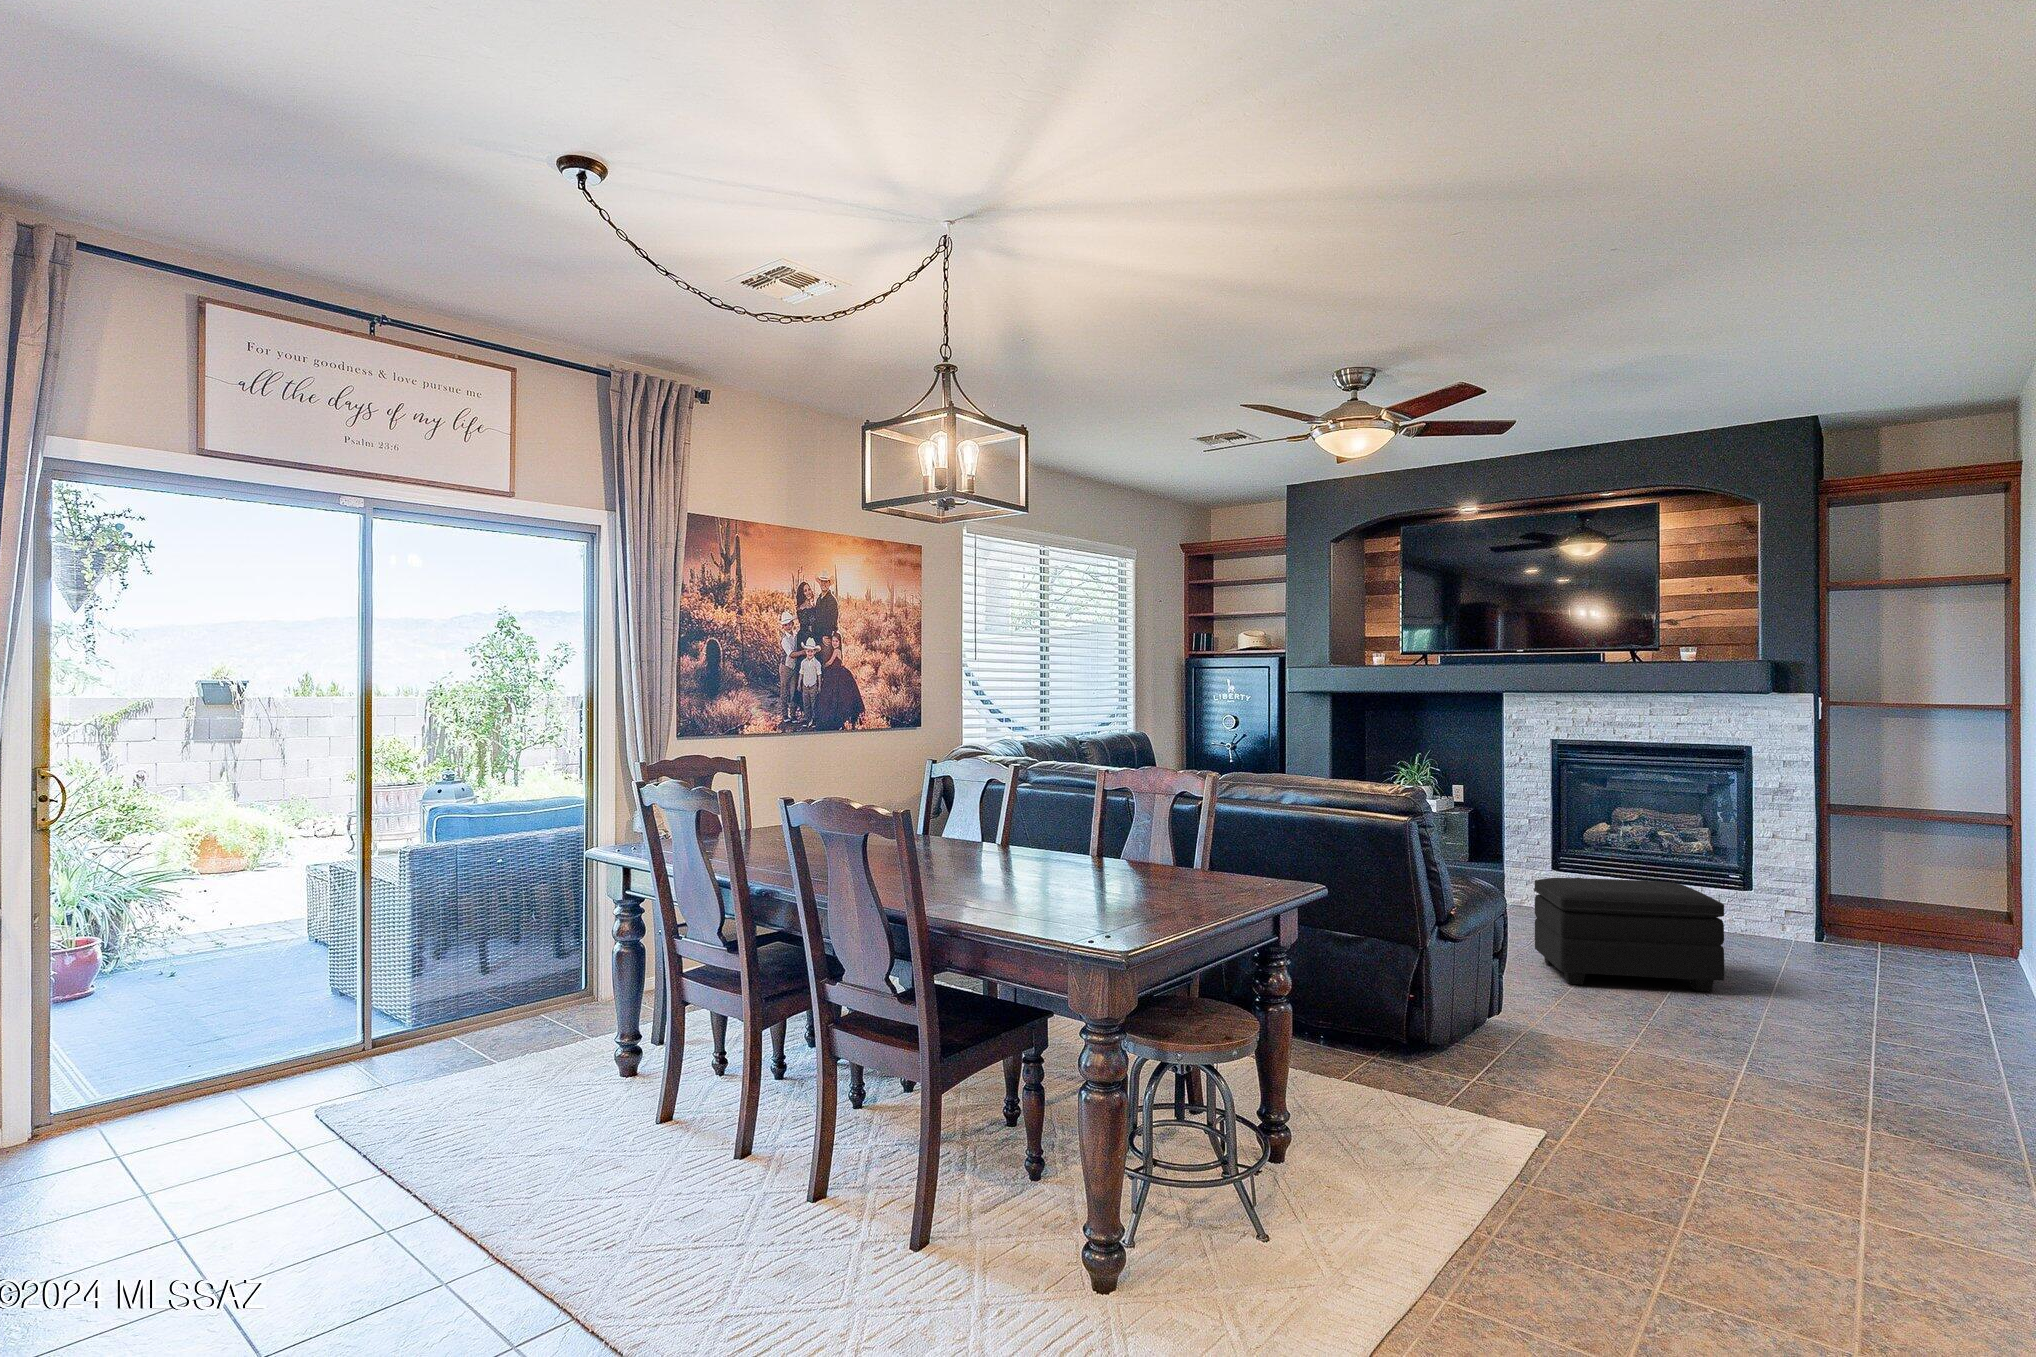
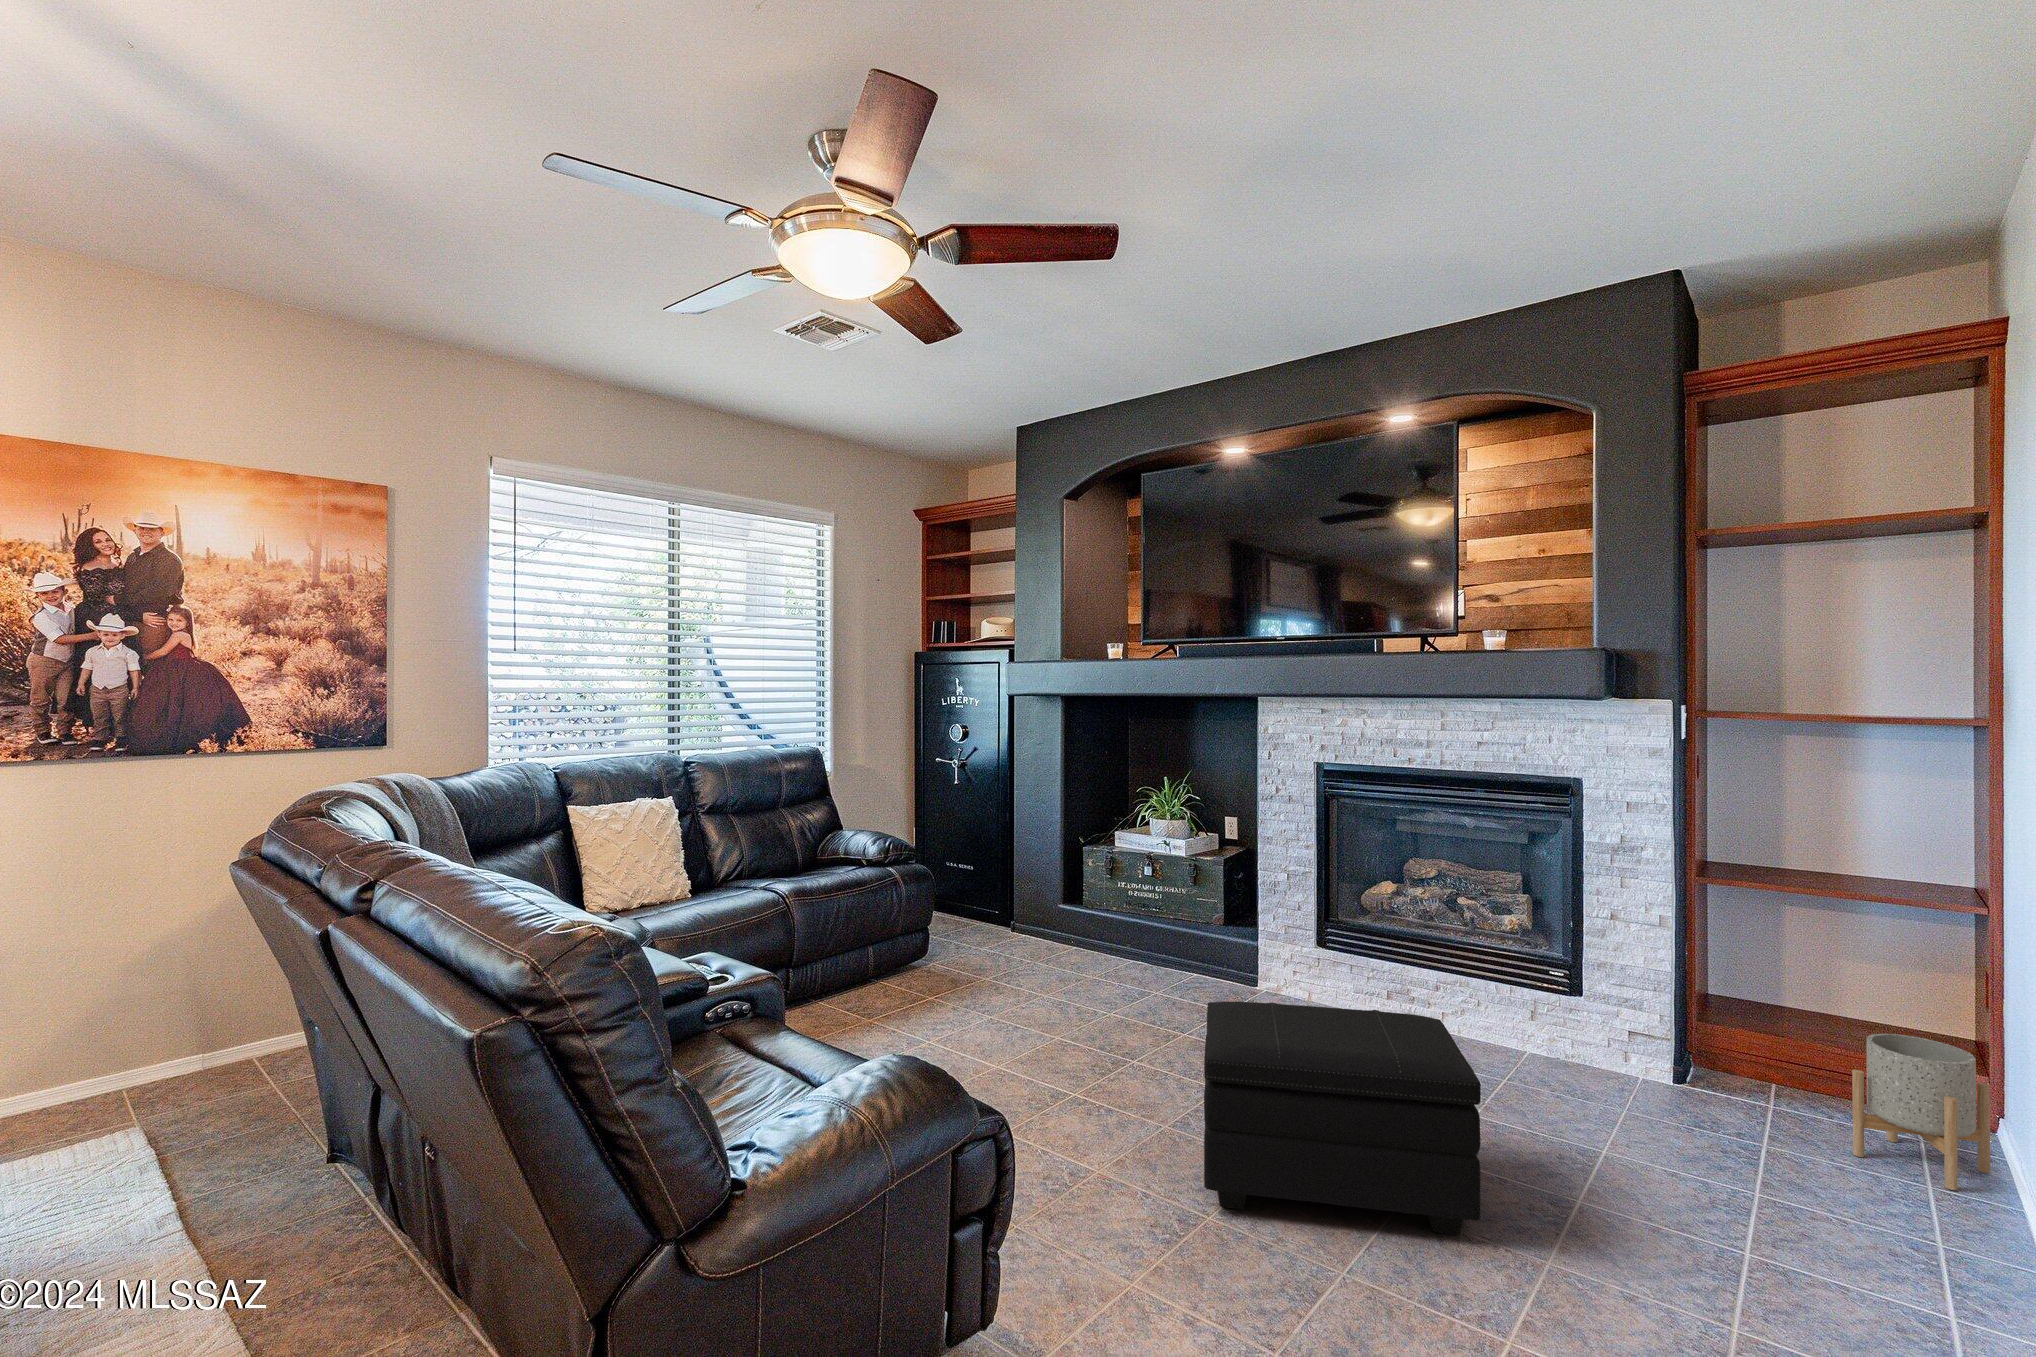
planter: none [1929,896,2010,978] -> present [1852,1034,1990,1190]

